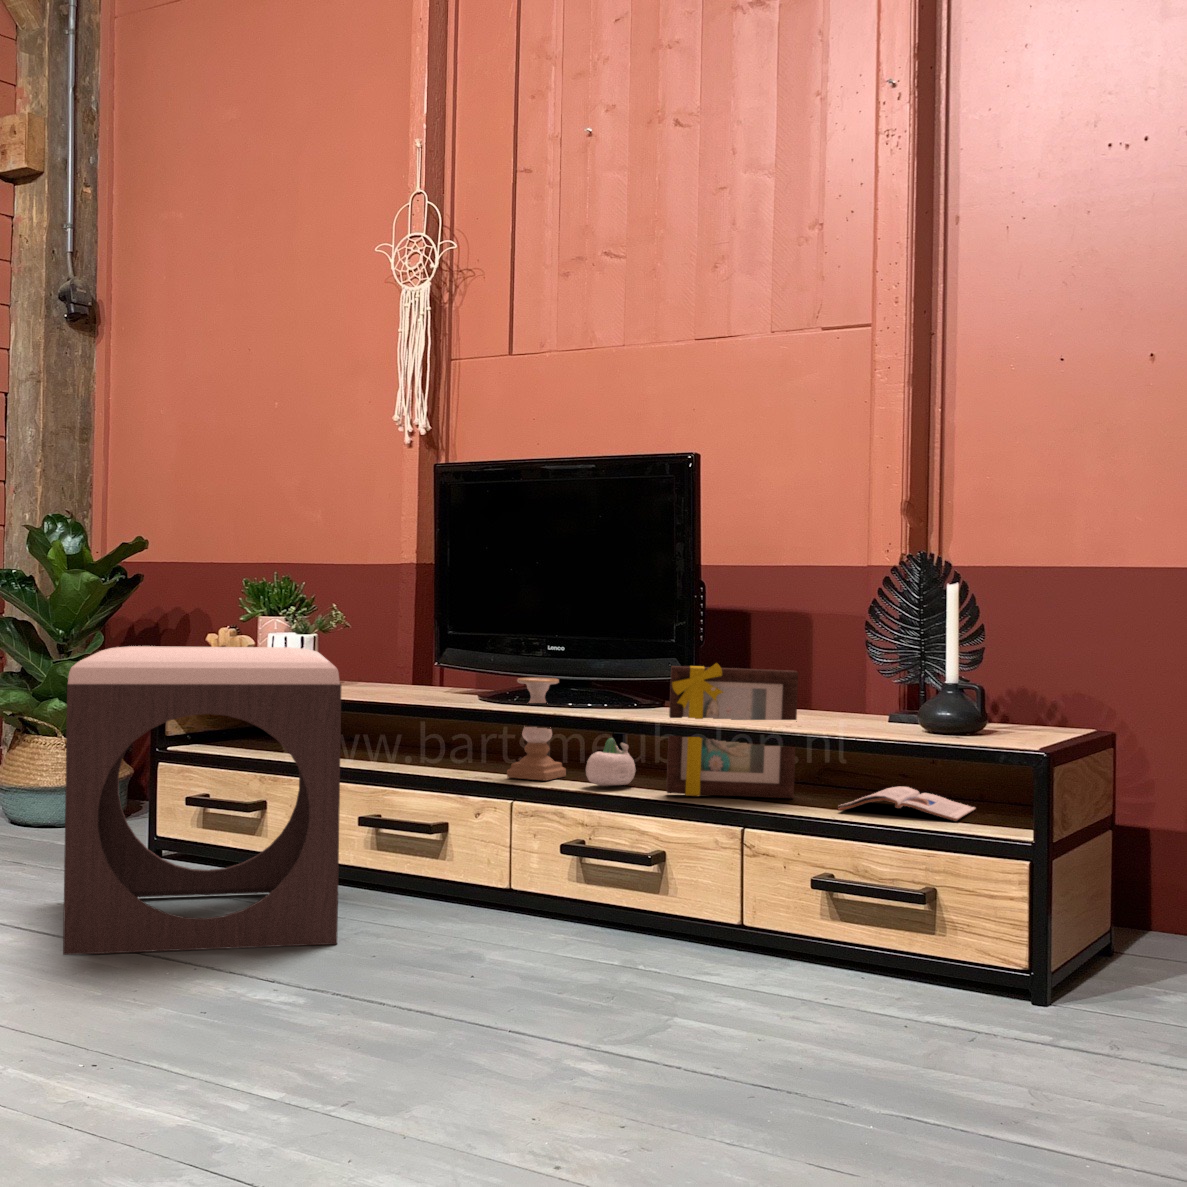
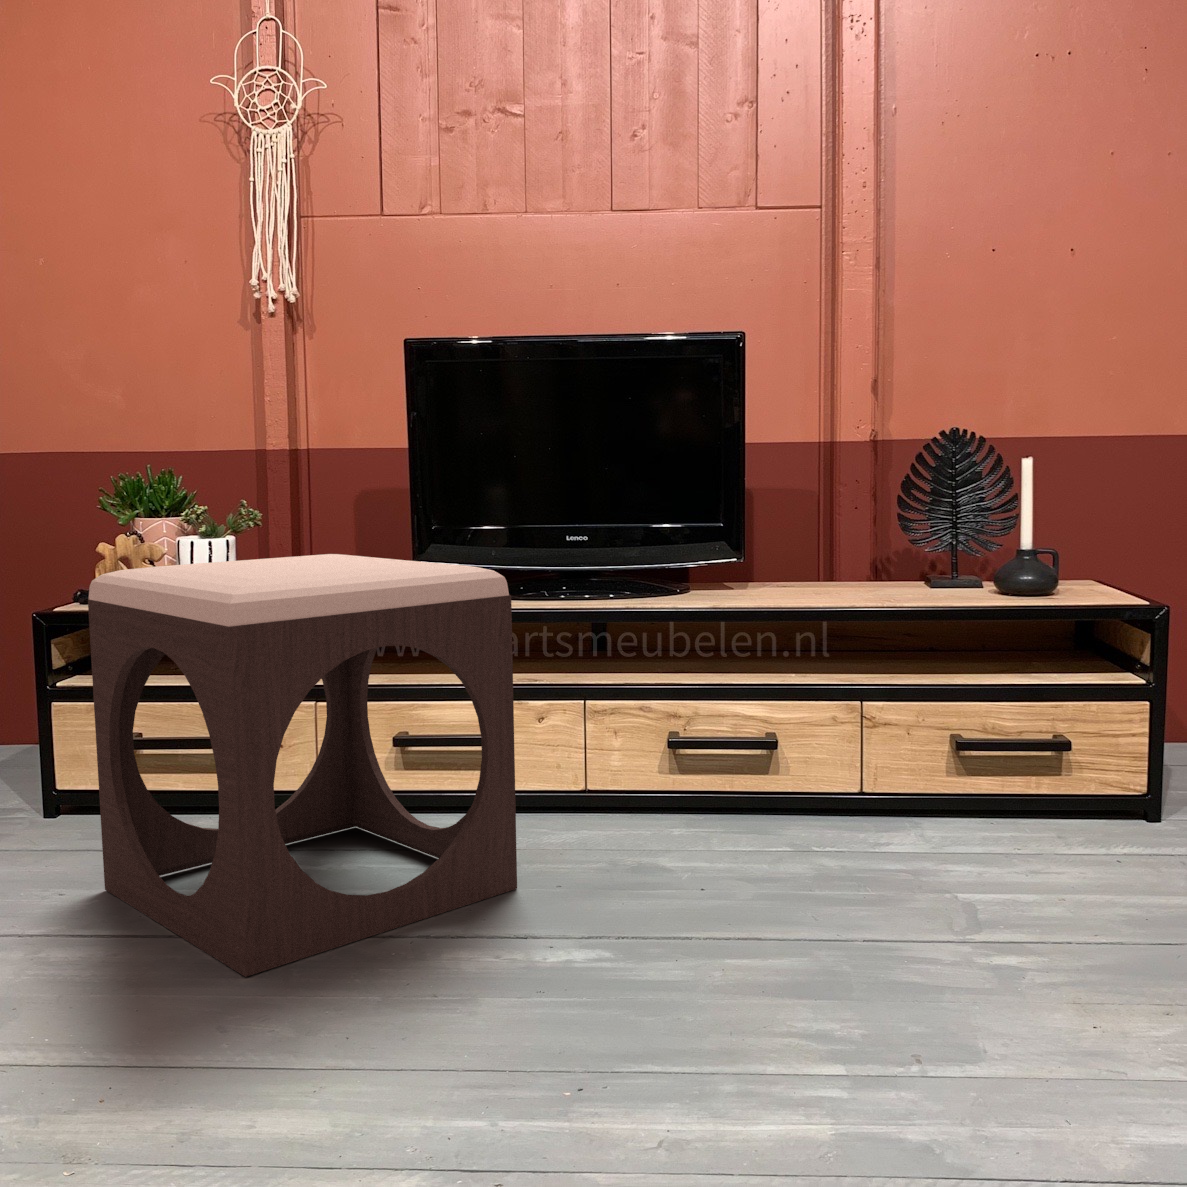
picture frame: present [666,663,798,798] -> none [744,542,858,675]
candle holder: present [507,678,566,781] -> none [549,567,598,676]
succulent planter: present [586,738,635,786] -> none [650,624,694,674]
magazine: present [838,787,975,821] -> none [908,644,1042,674]

